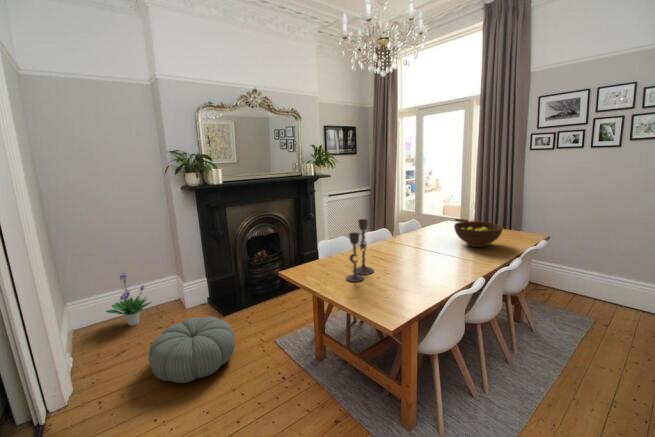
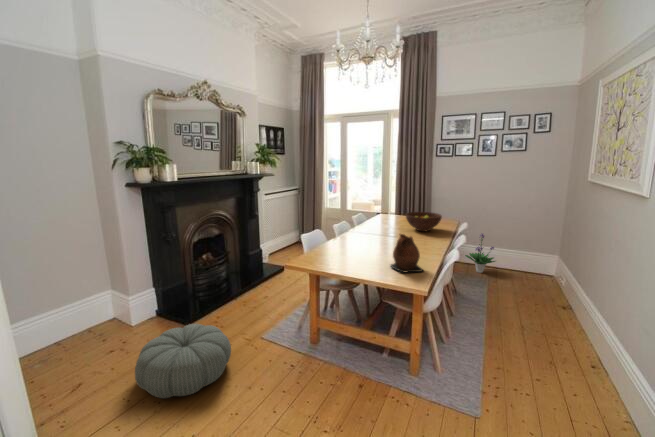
candlestick: present [346,219,374,282] -> none [350,210,369,264]
ceramic pitcher: none [380,252,418,303] -> present [391,234,423,272]
potted plant: present [106,273,151,326] -> present [465,233,495,273]

